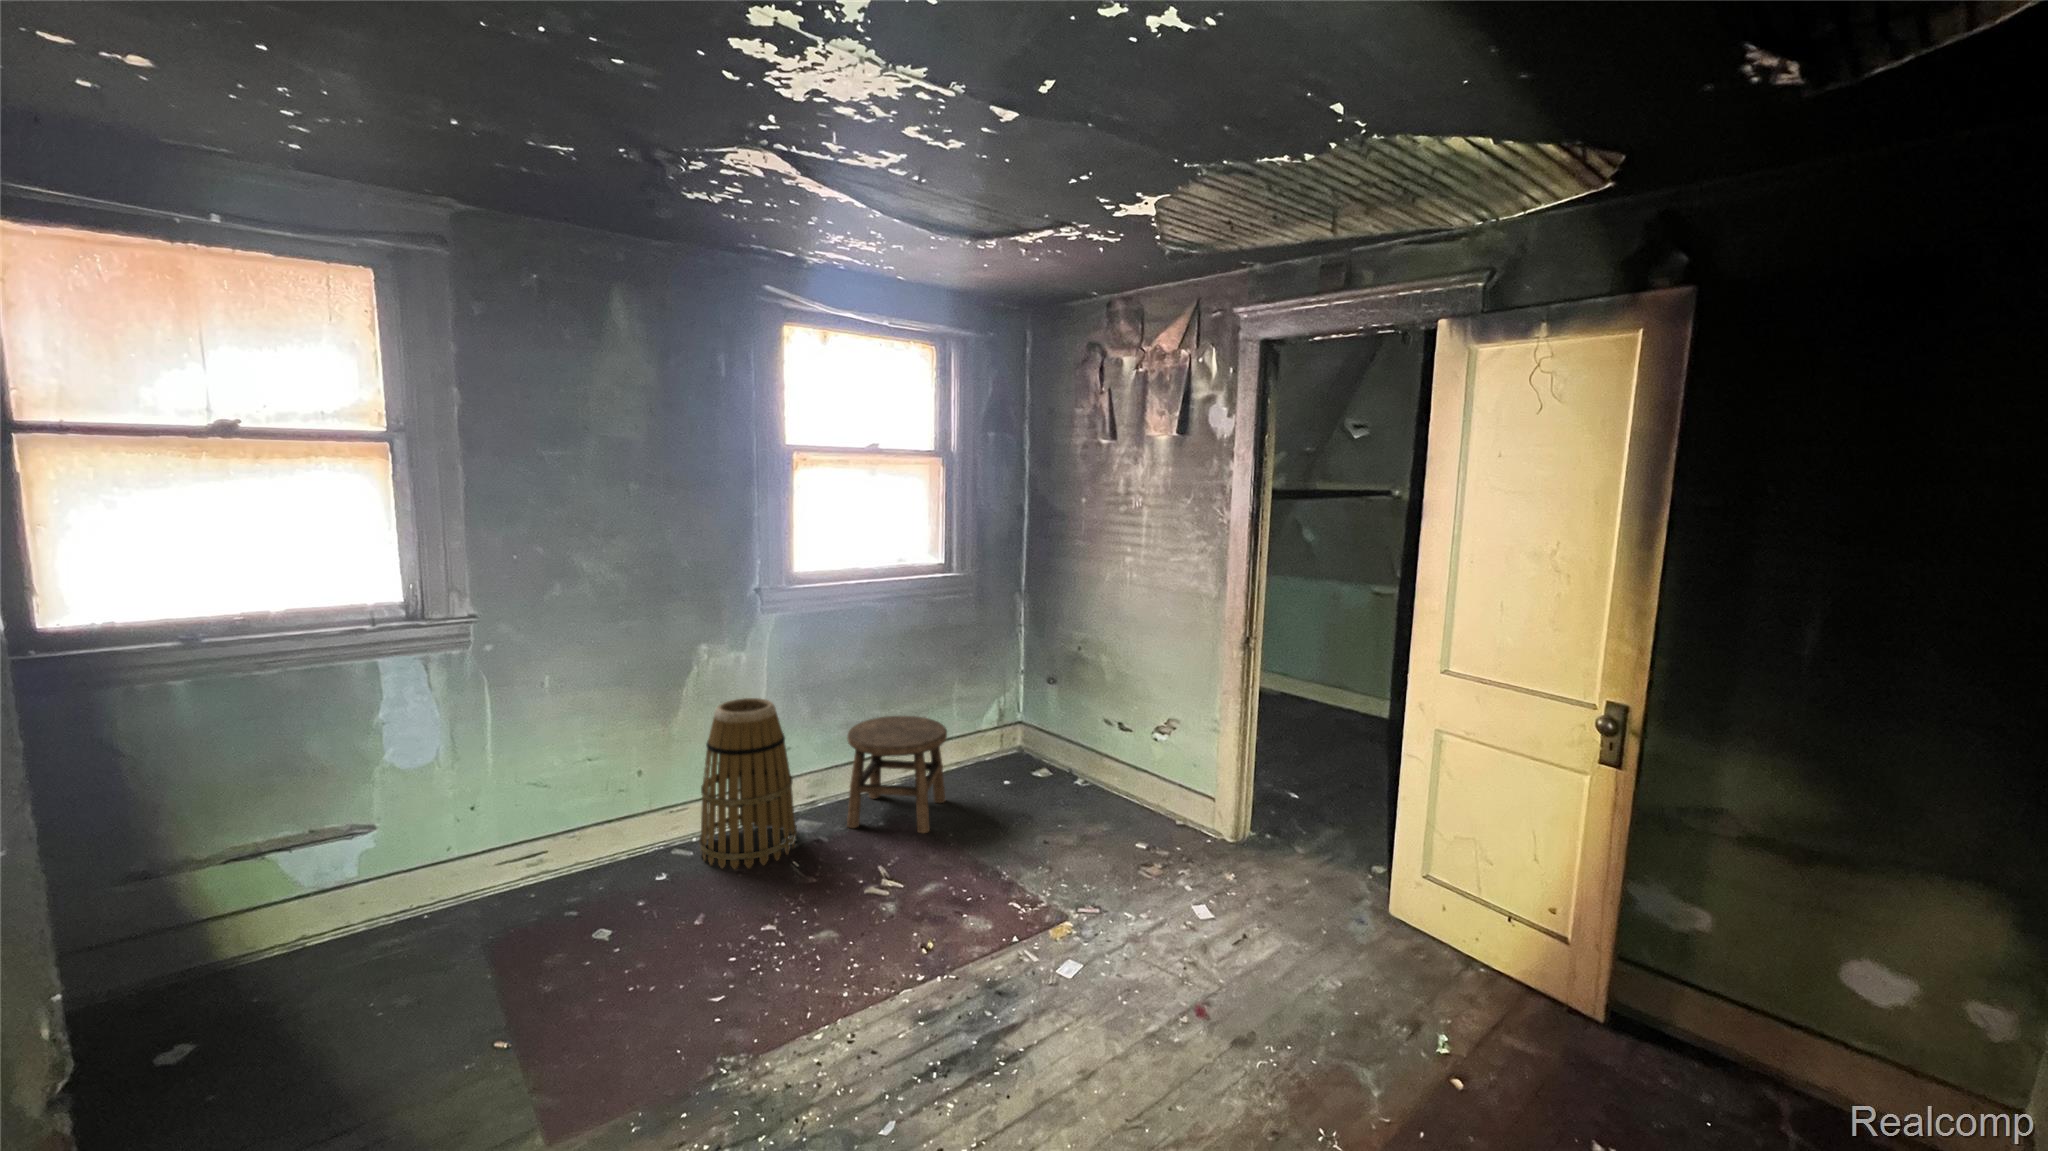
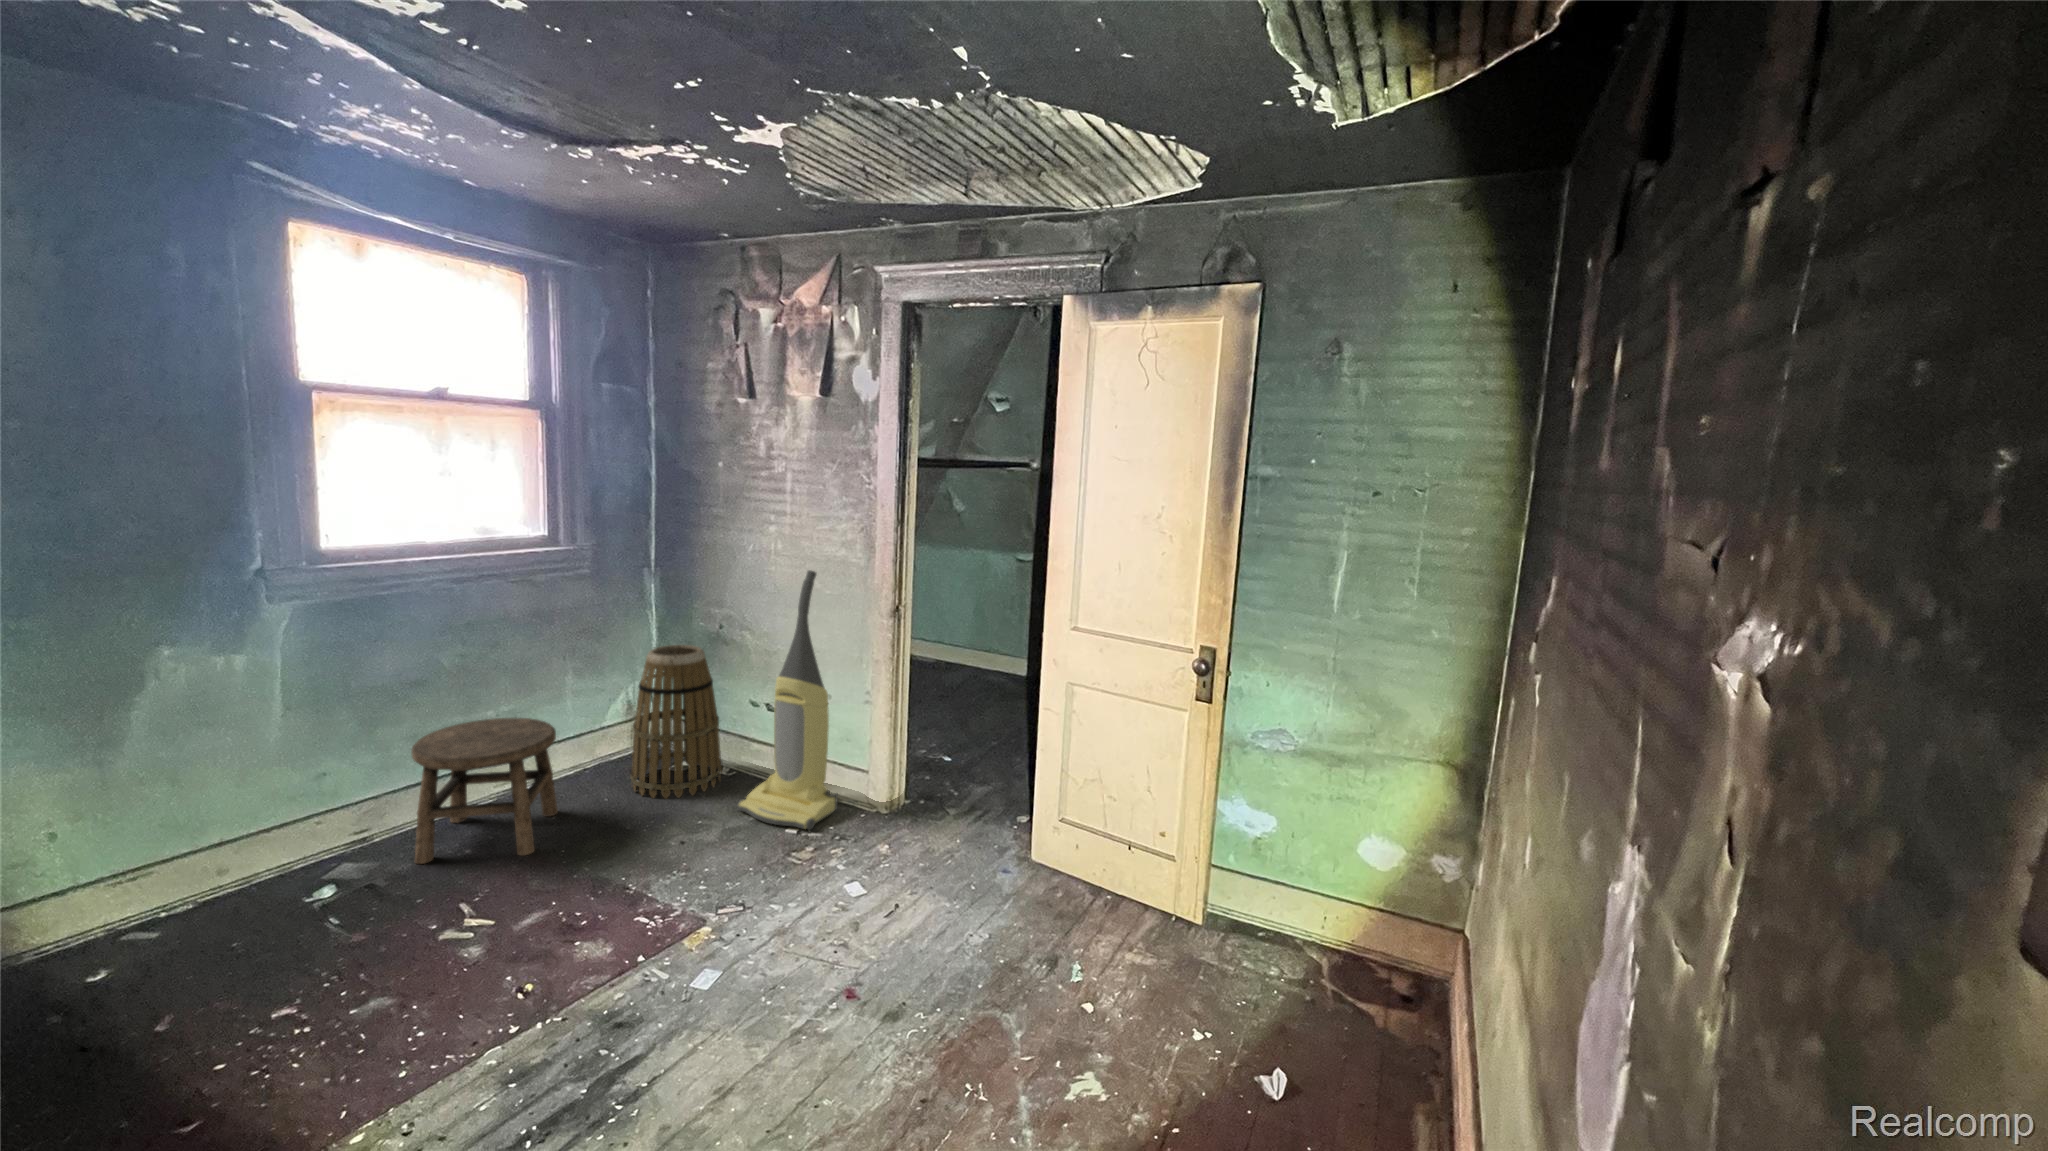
vacuum cleaner: none [1090,600,1183,849] -> present [737,570,838,830]
basket: present [699,698,797,869] -> present [630,645,722,799]

